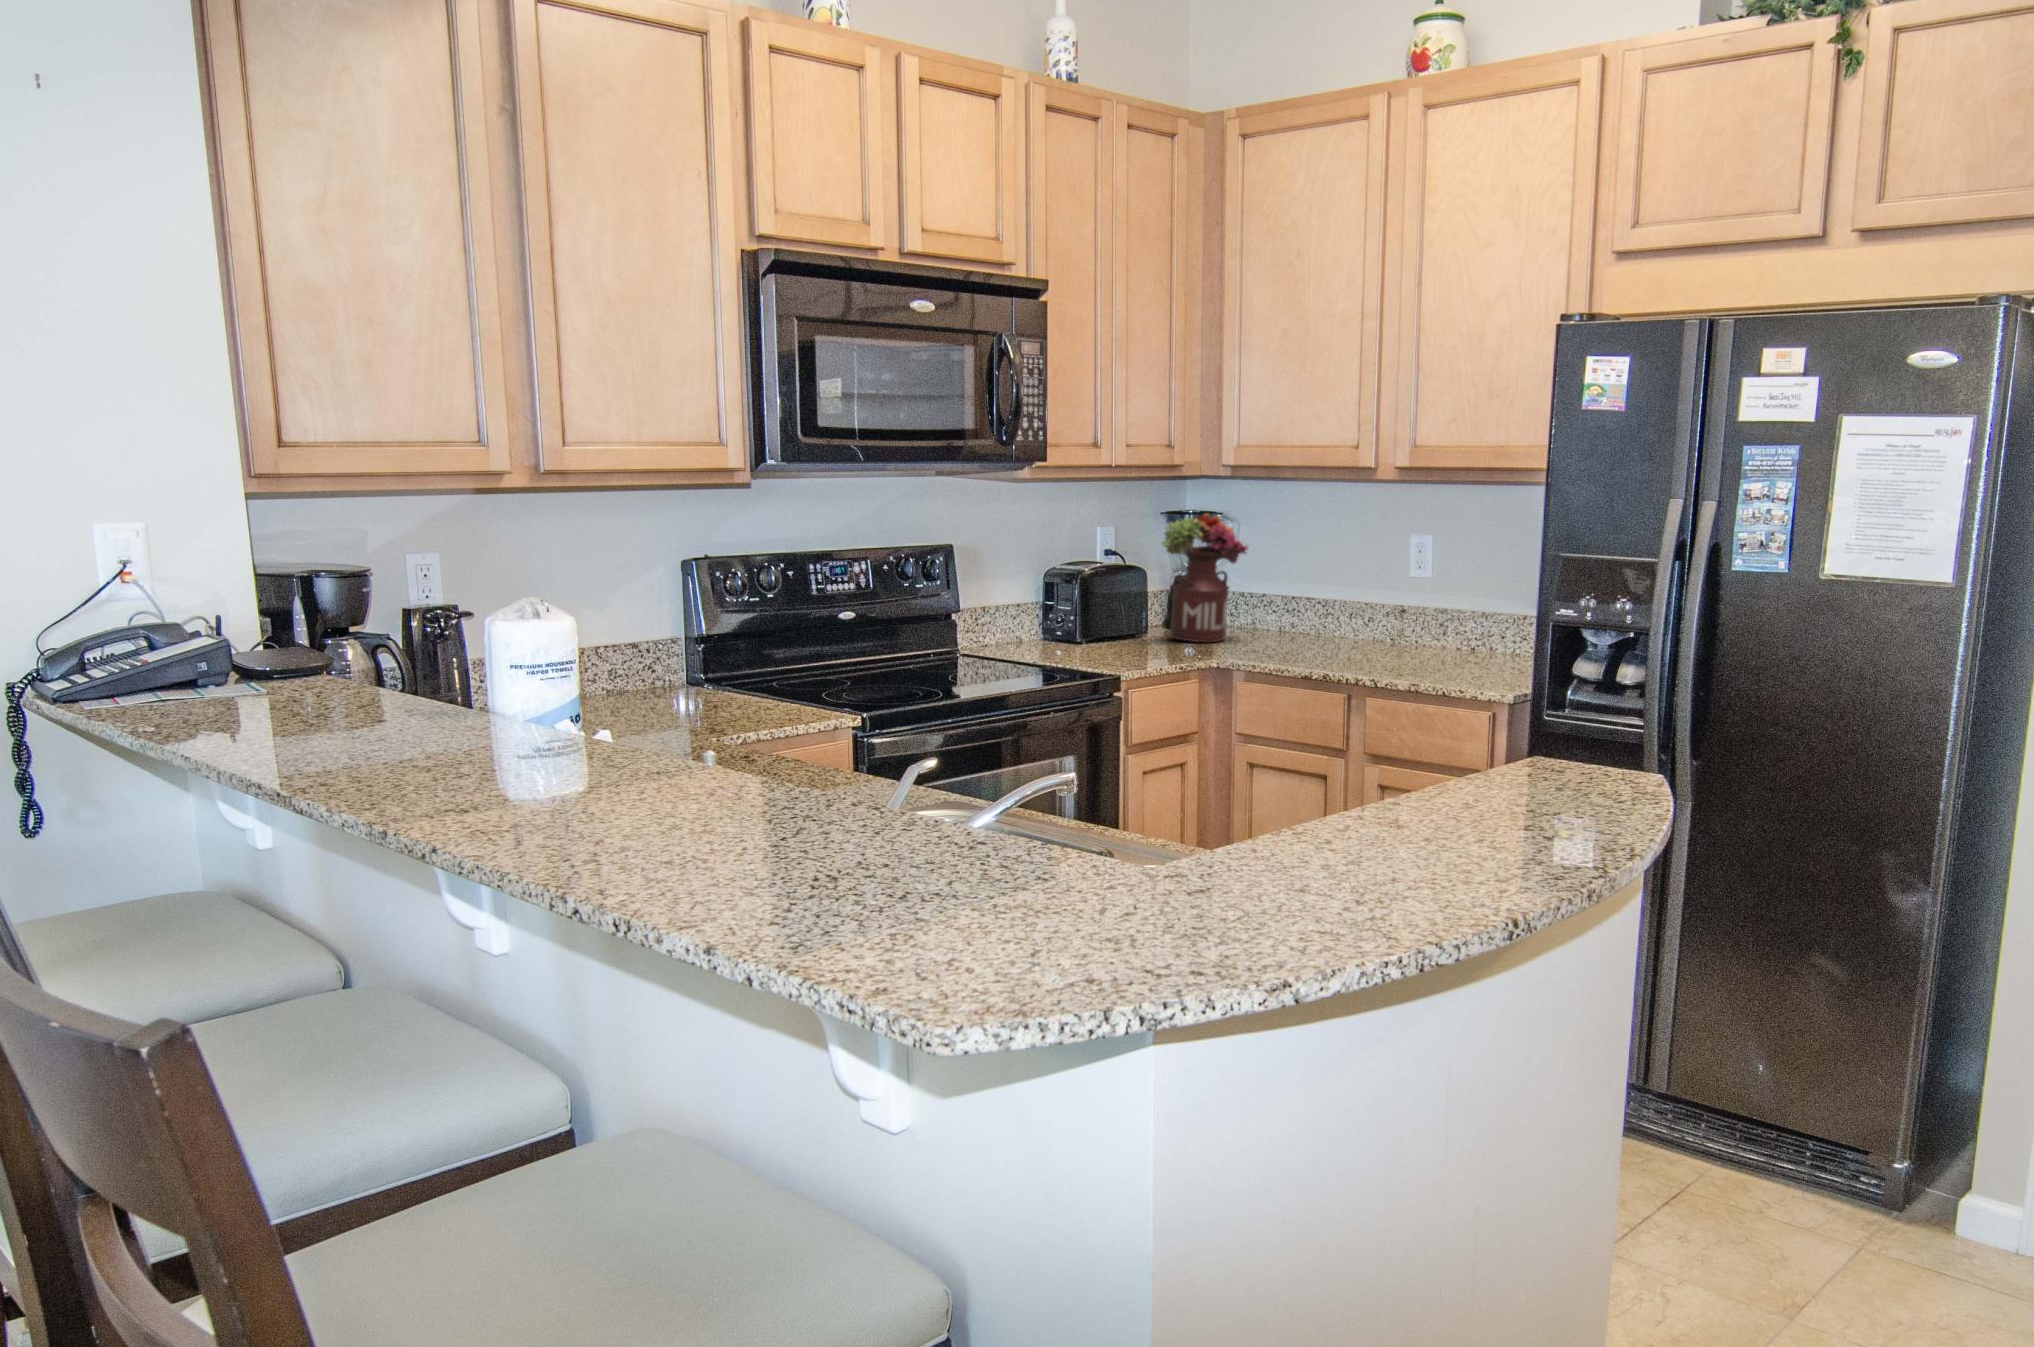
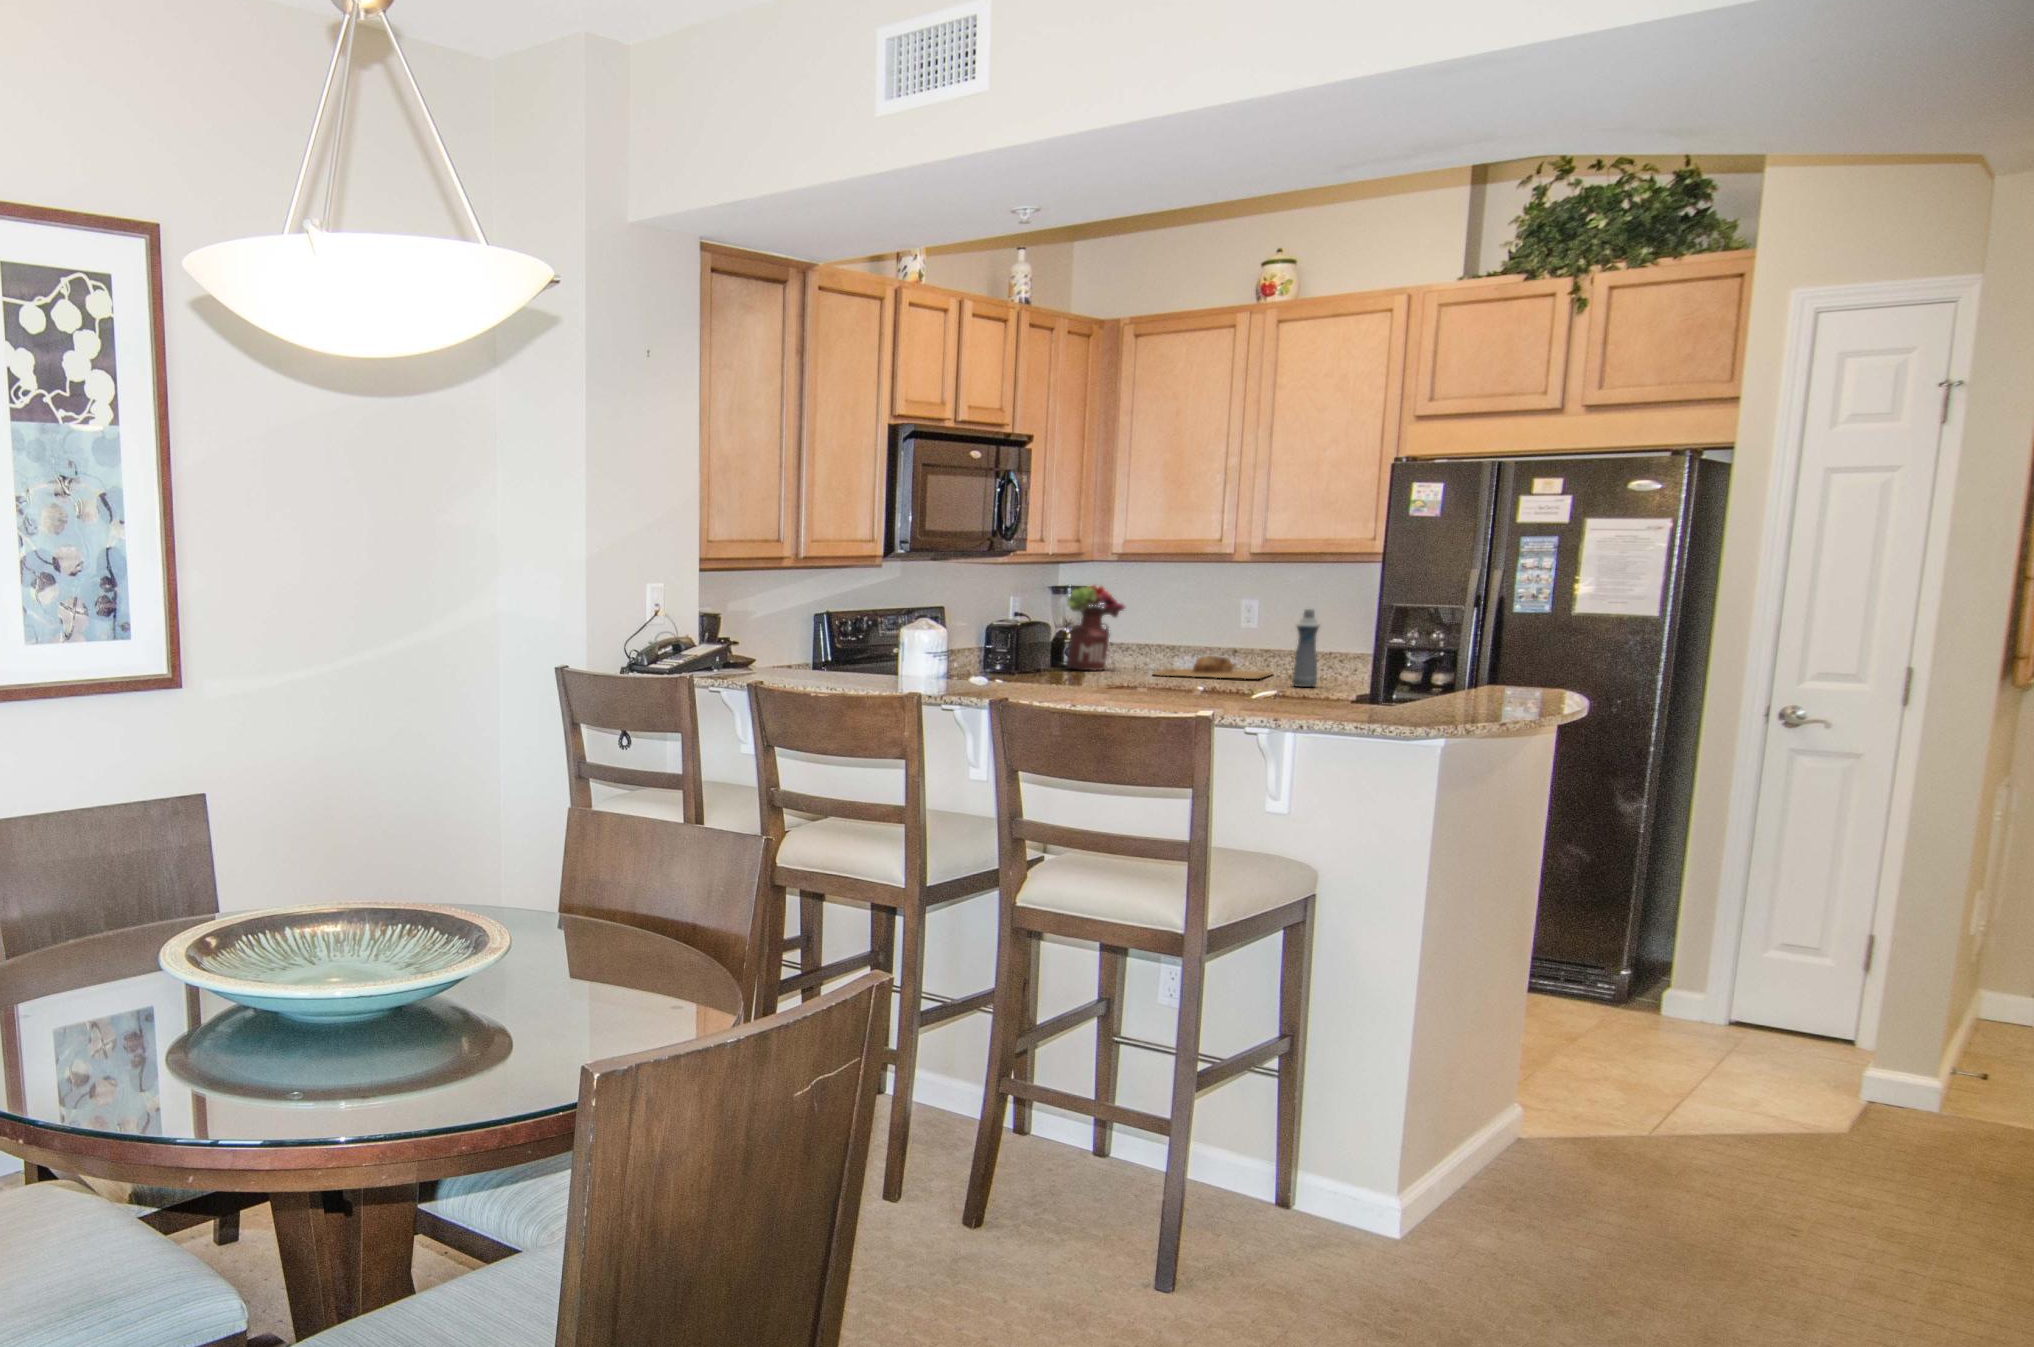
bottle: none [1447,558,1487,679] -> present [1292,609,1320,687]
cutting board: none [1272,624,1452,662] -> present [1153,656,1273,679]

